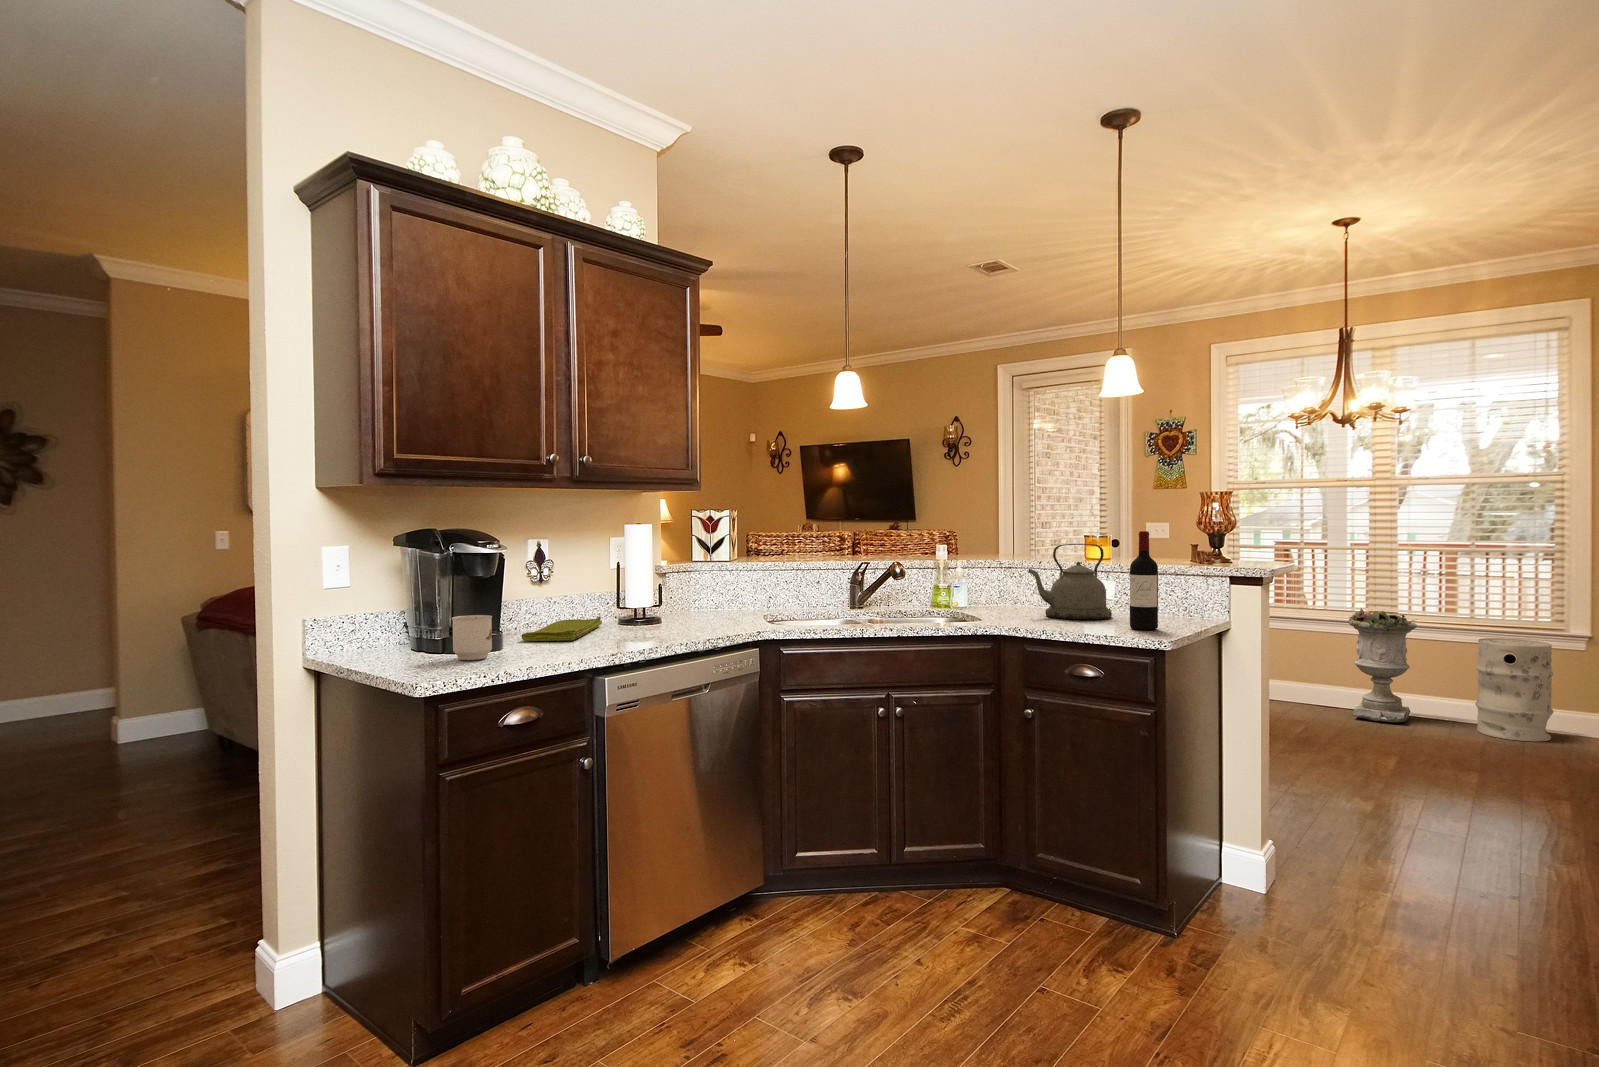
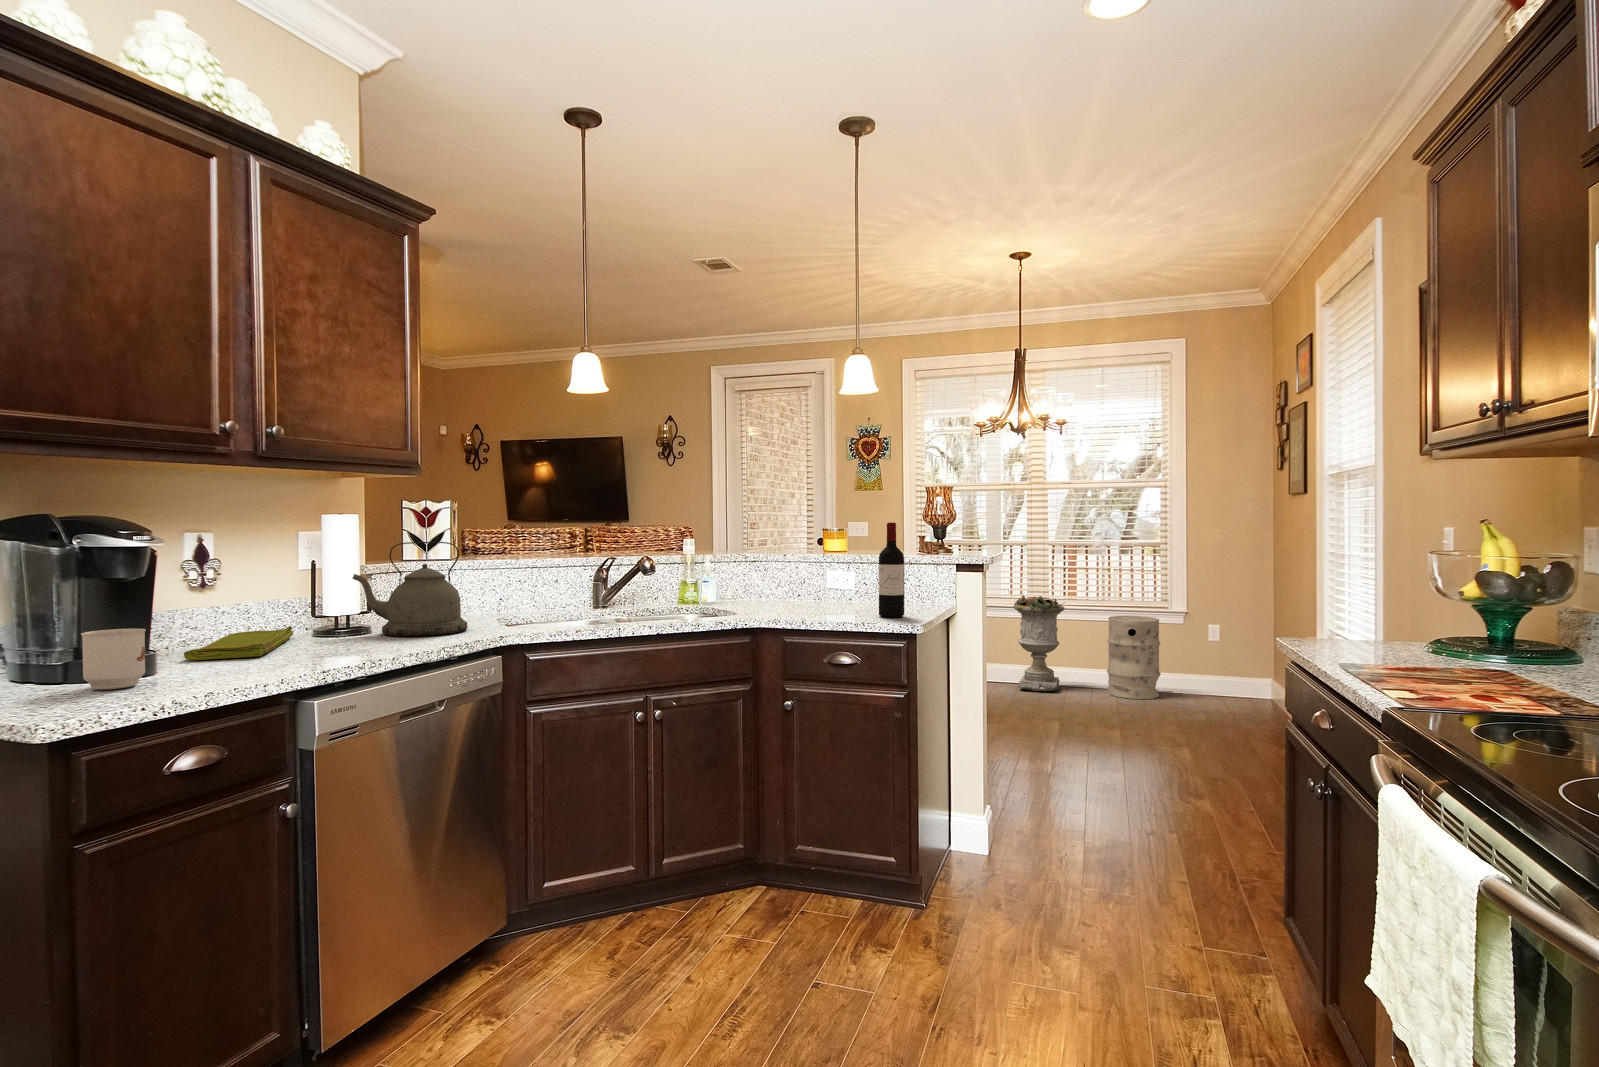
kettle: present [1028,544,1112,620] -> present [352,542,467,636]

